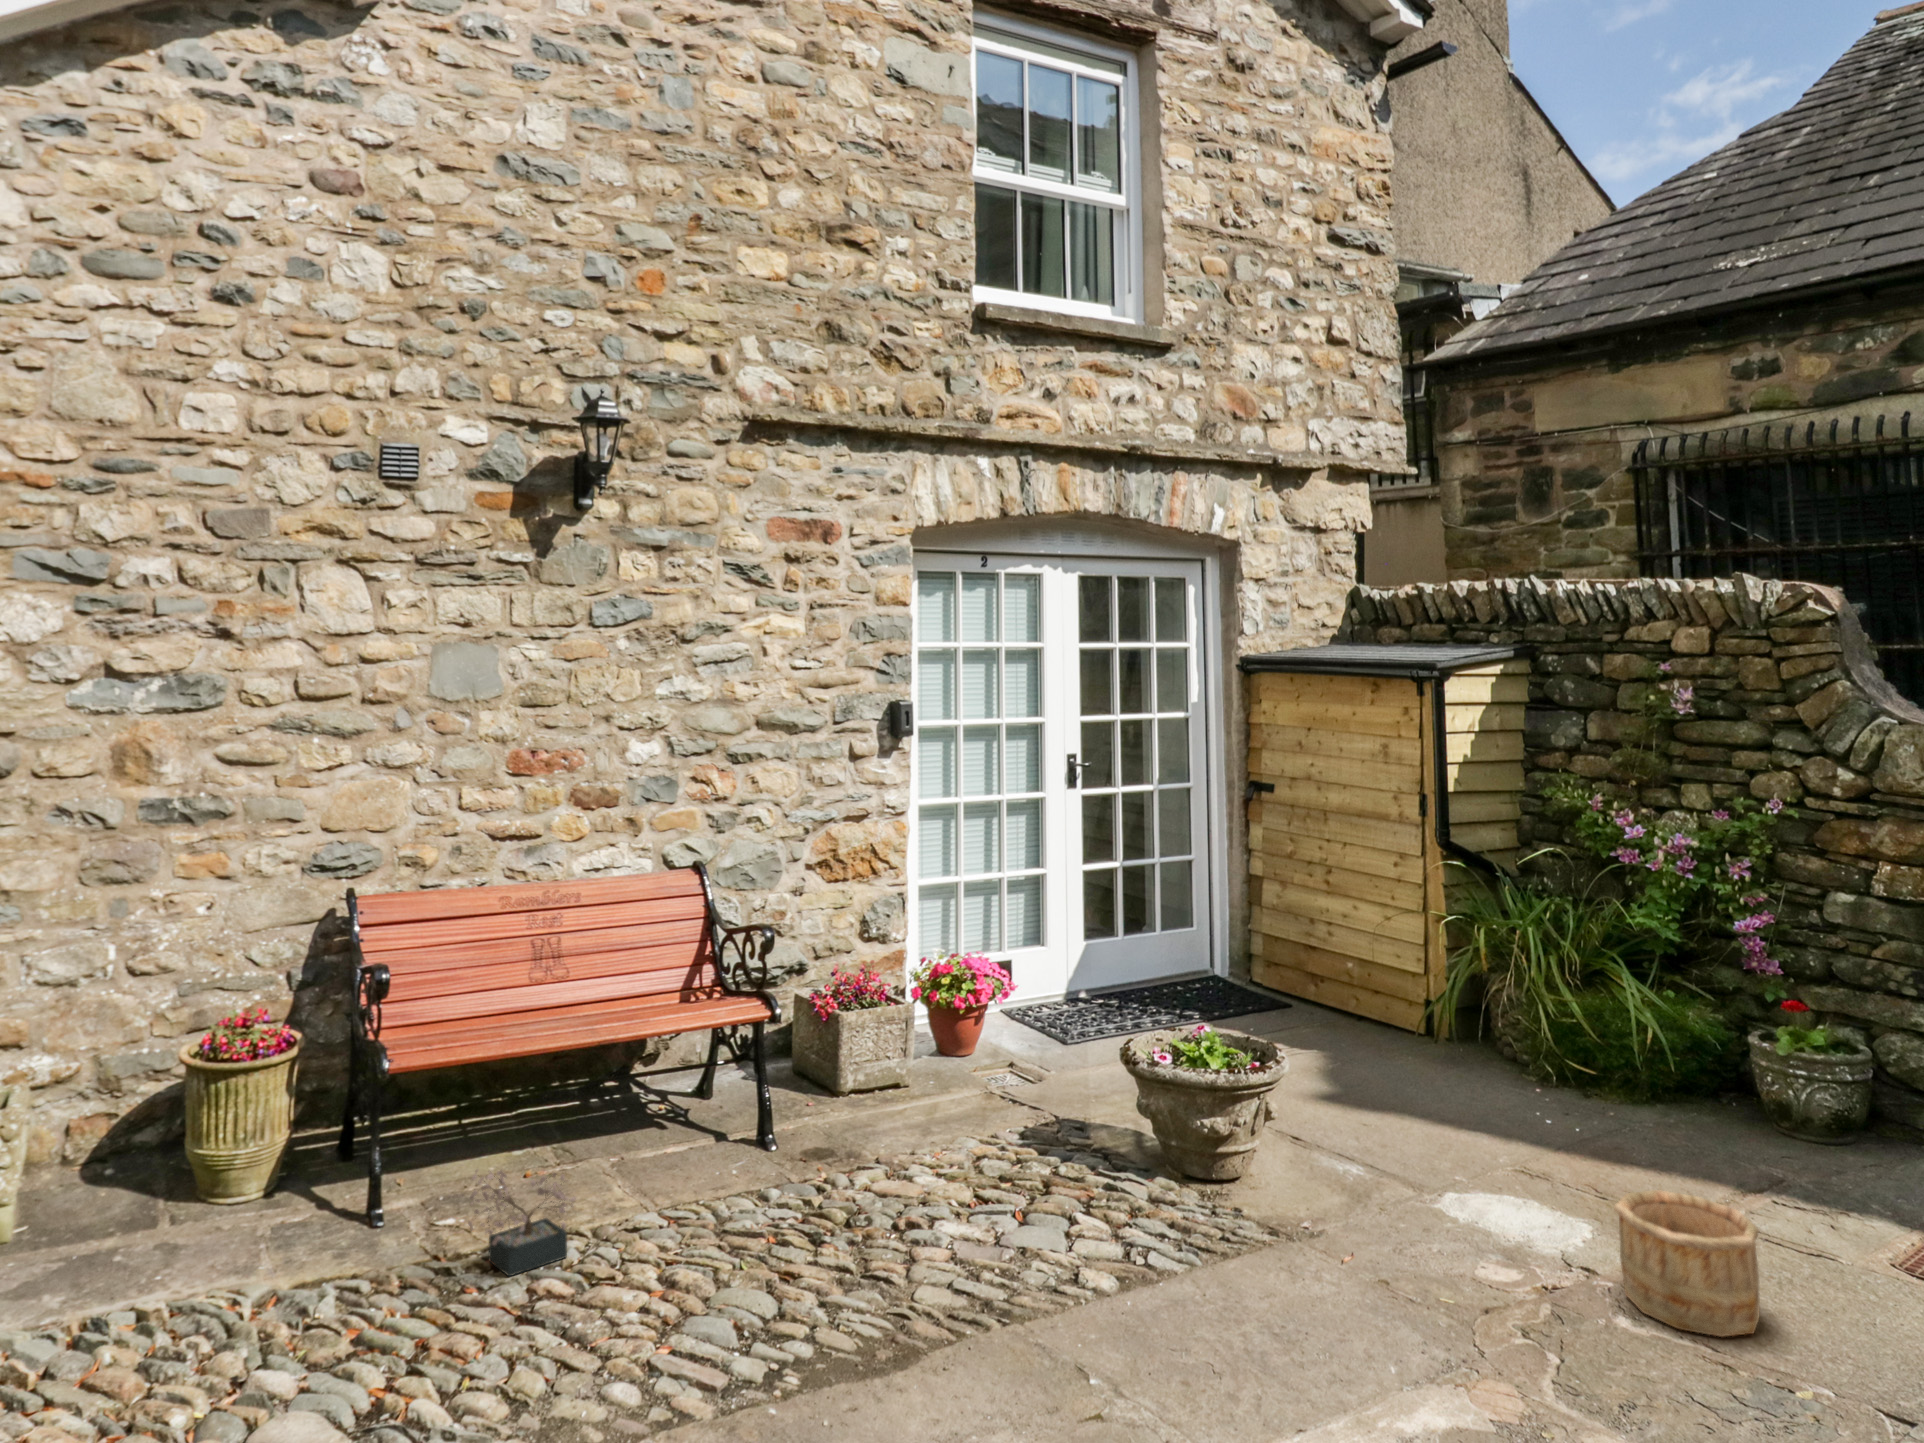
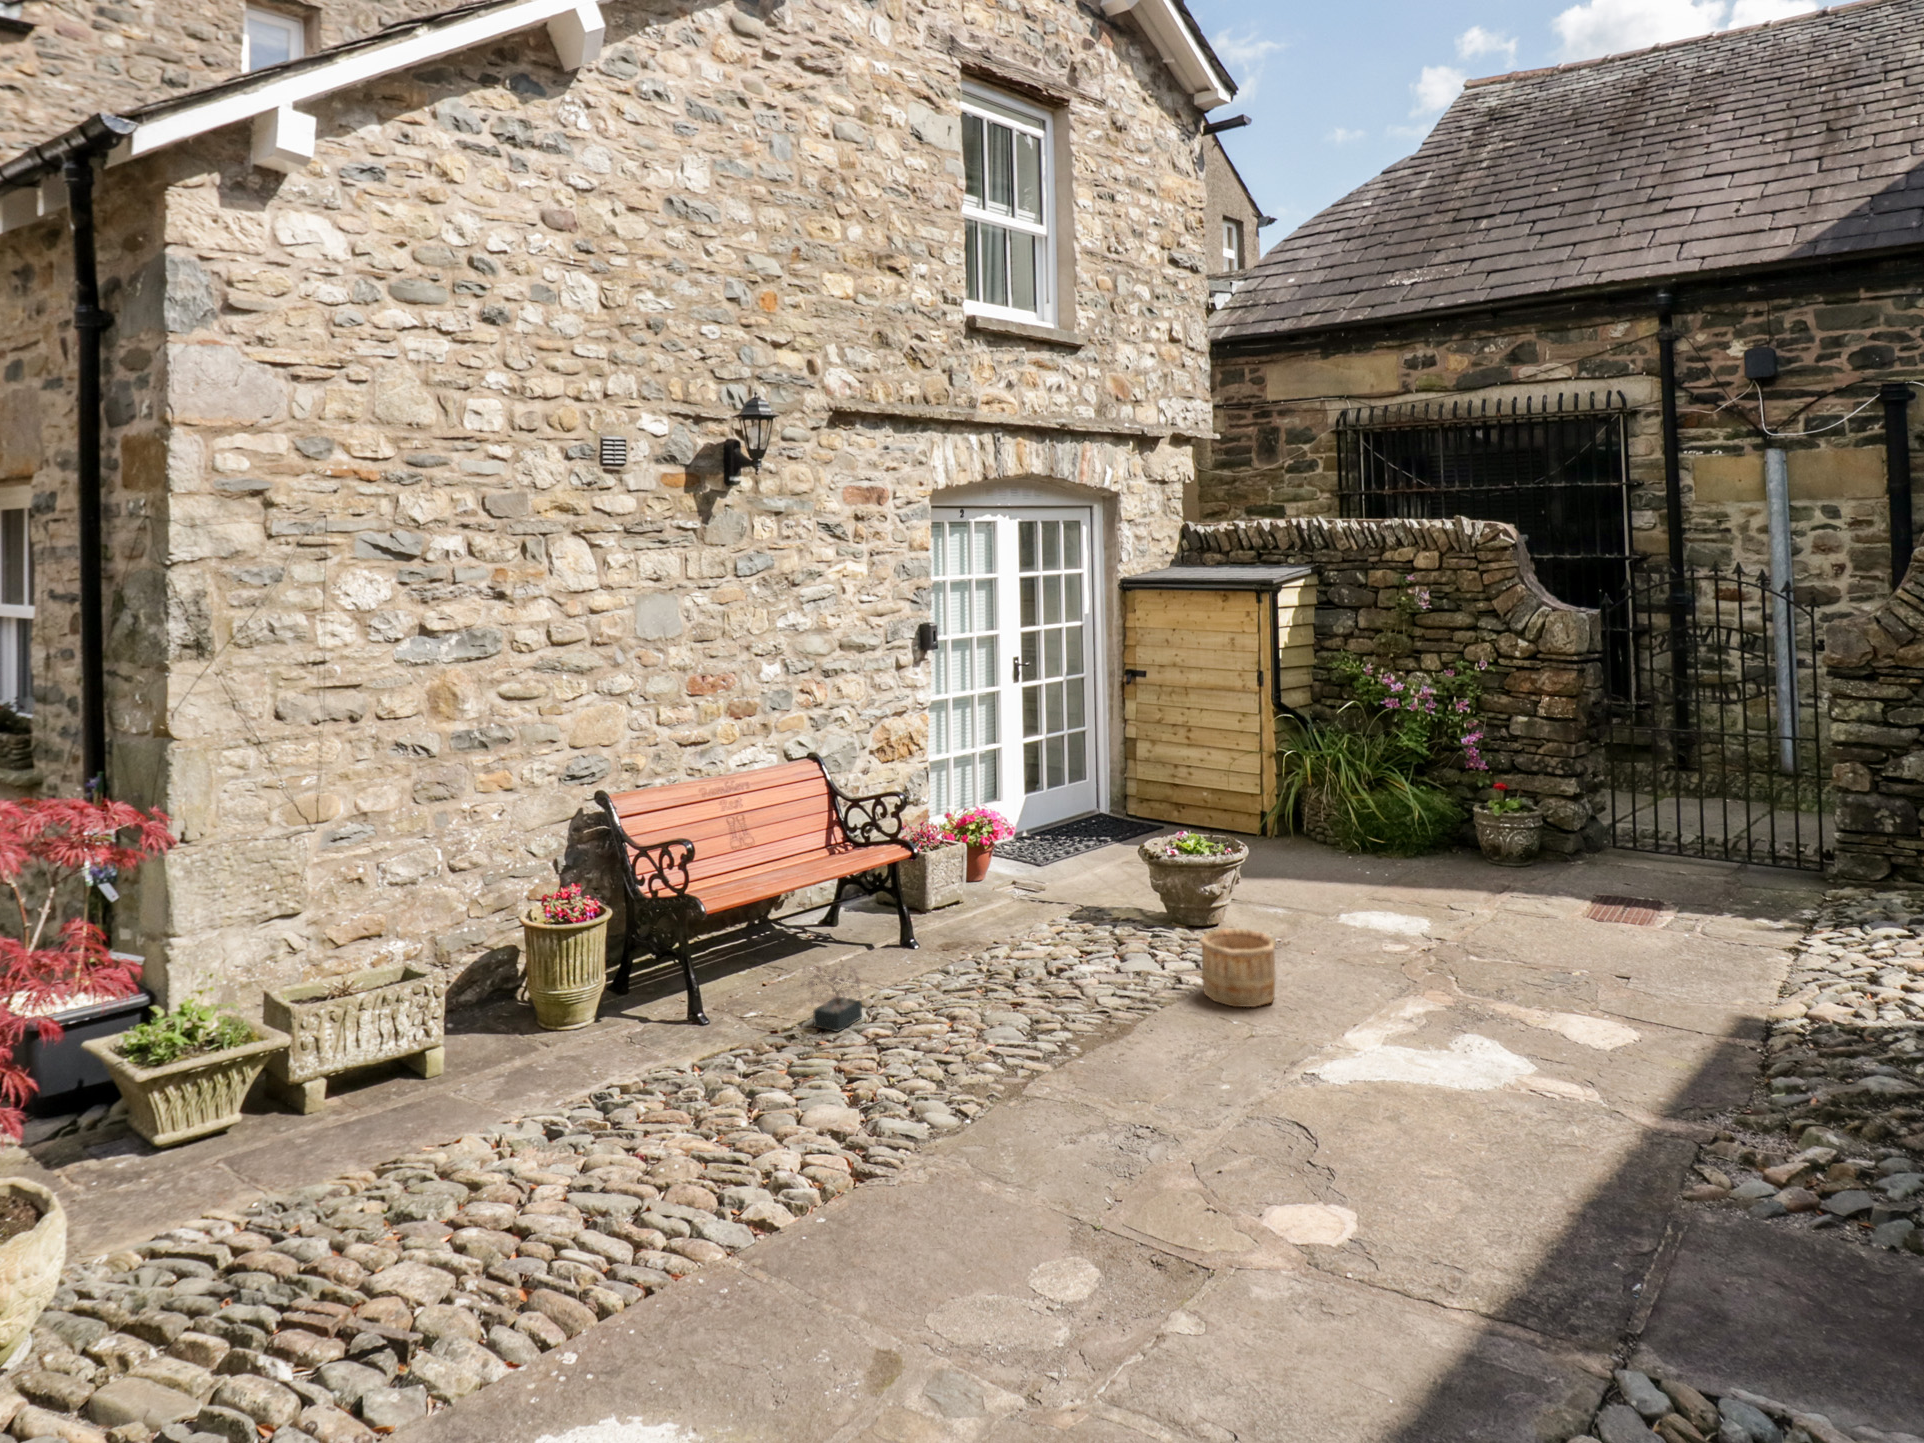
wooden bucket: present [1614,1190,1759,1337] -> present [1199,929,1276,1007]

